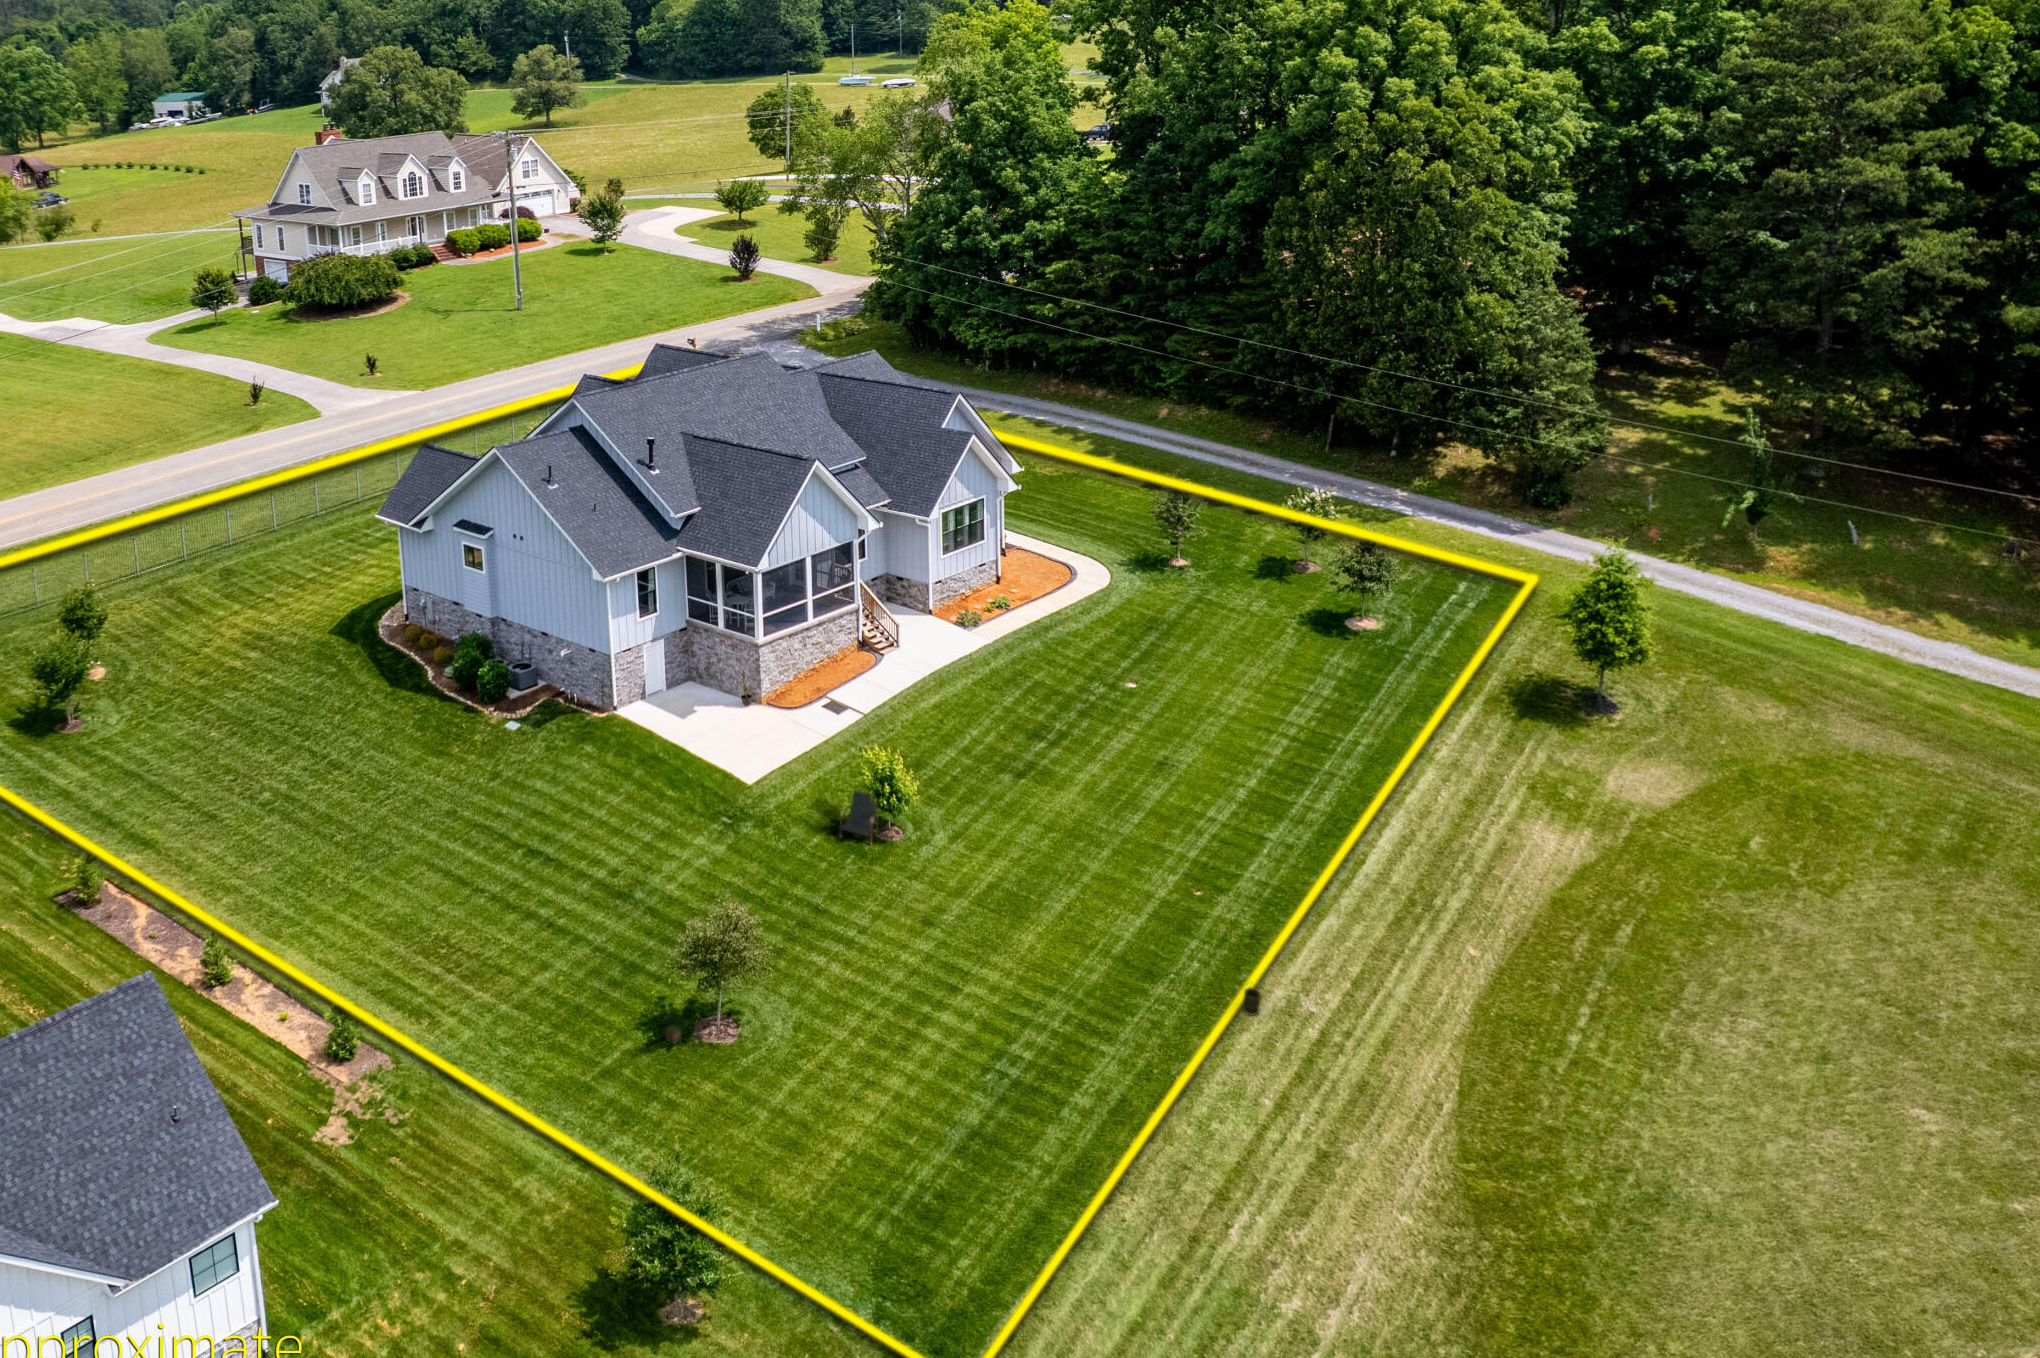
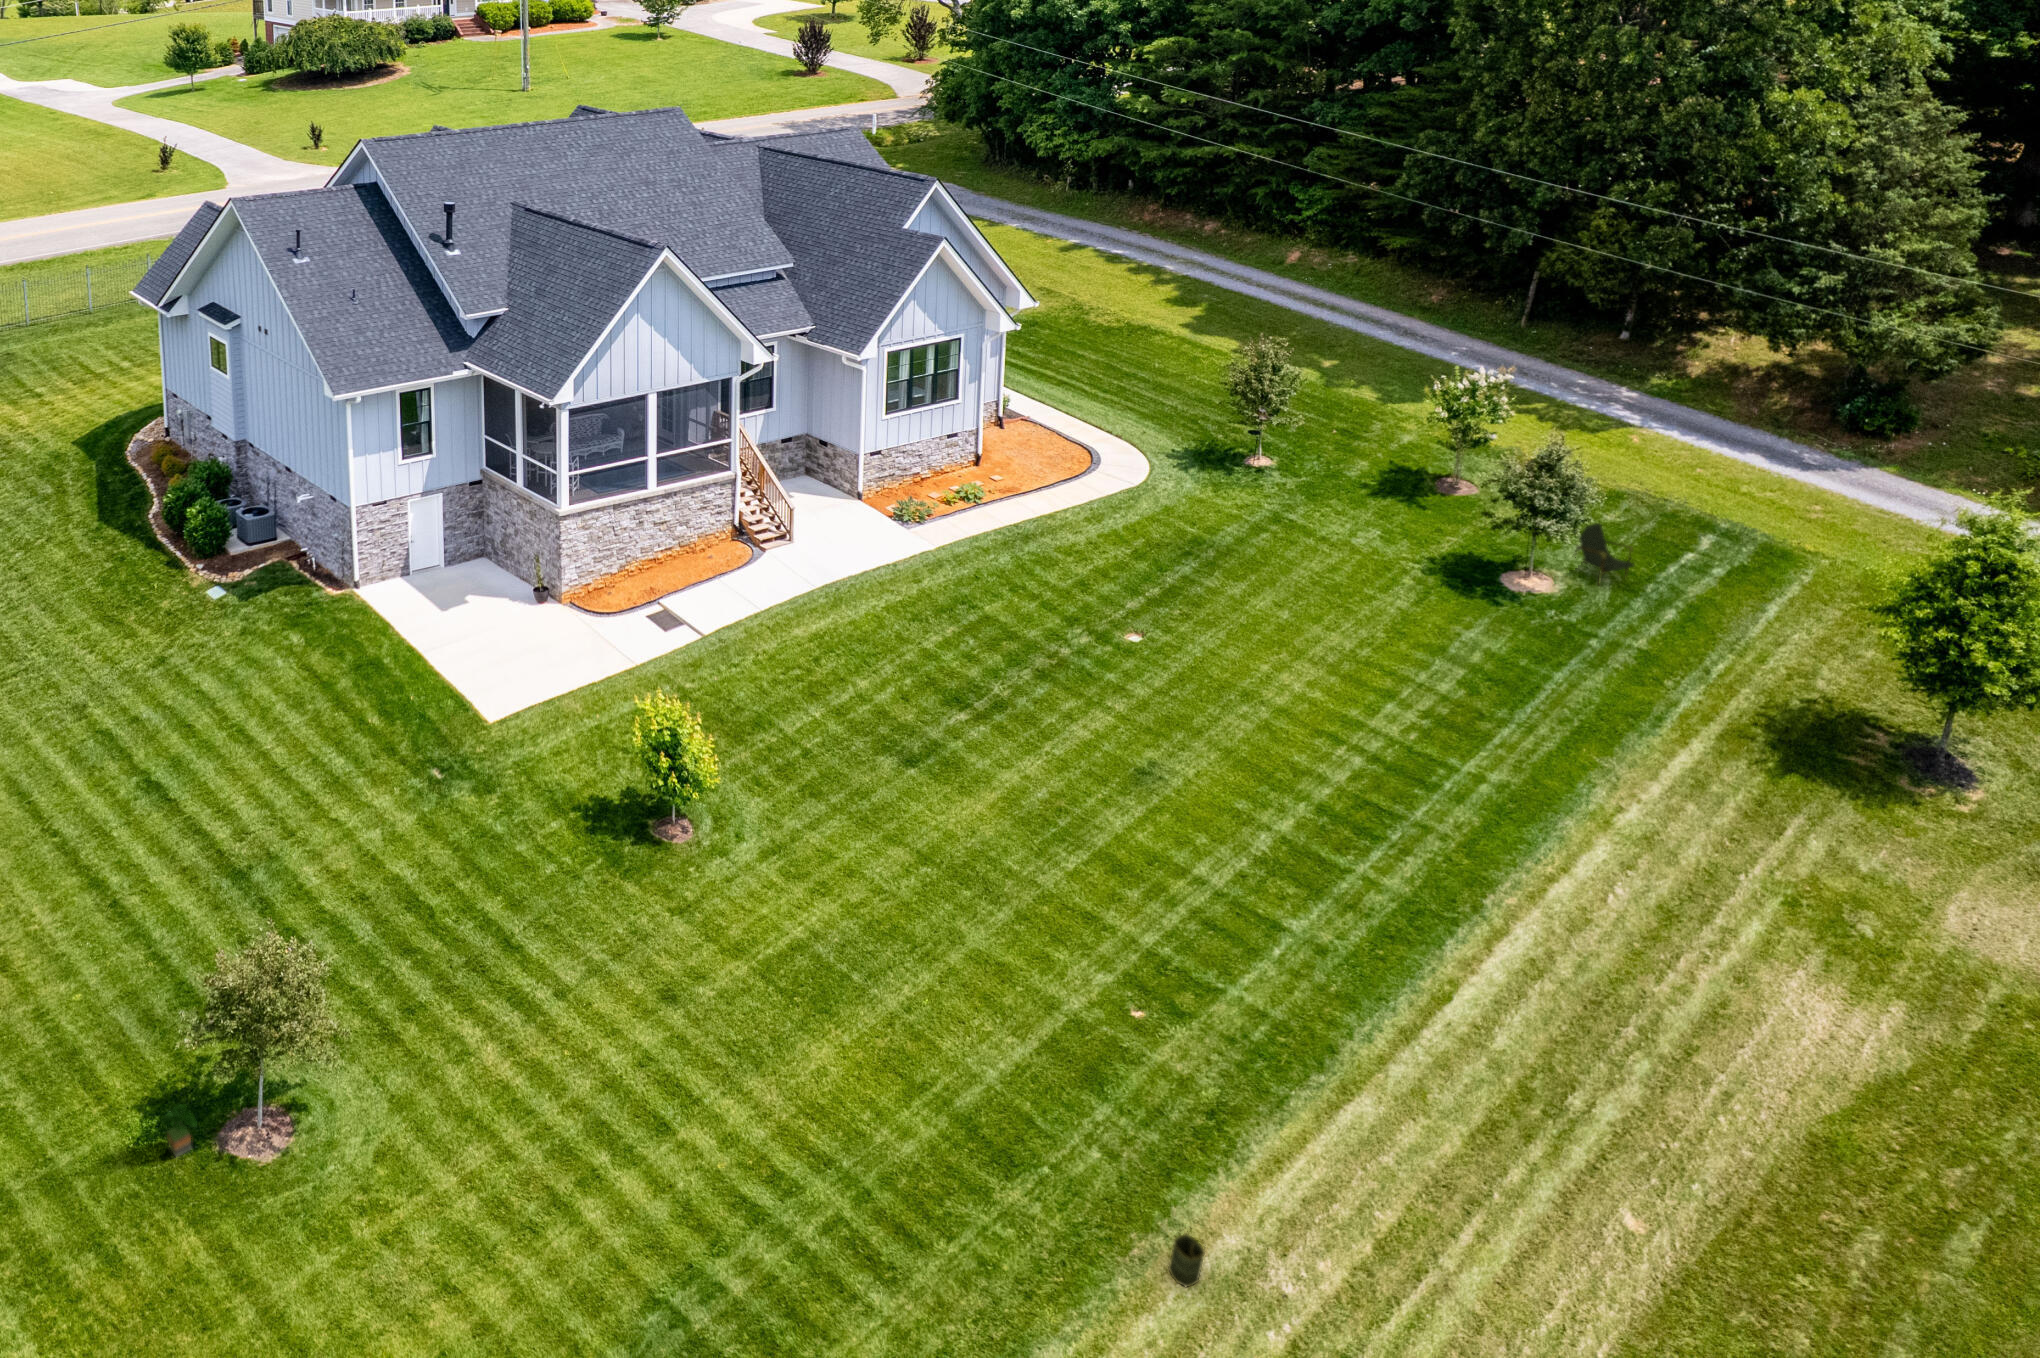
lounge chair: present [840,791,878,839] -> present [1575,523,1634,583]

